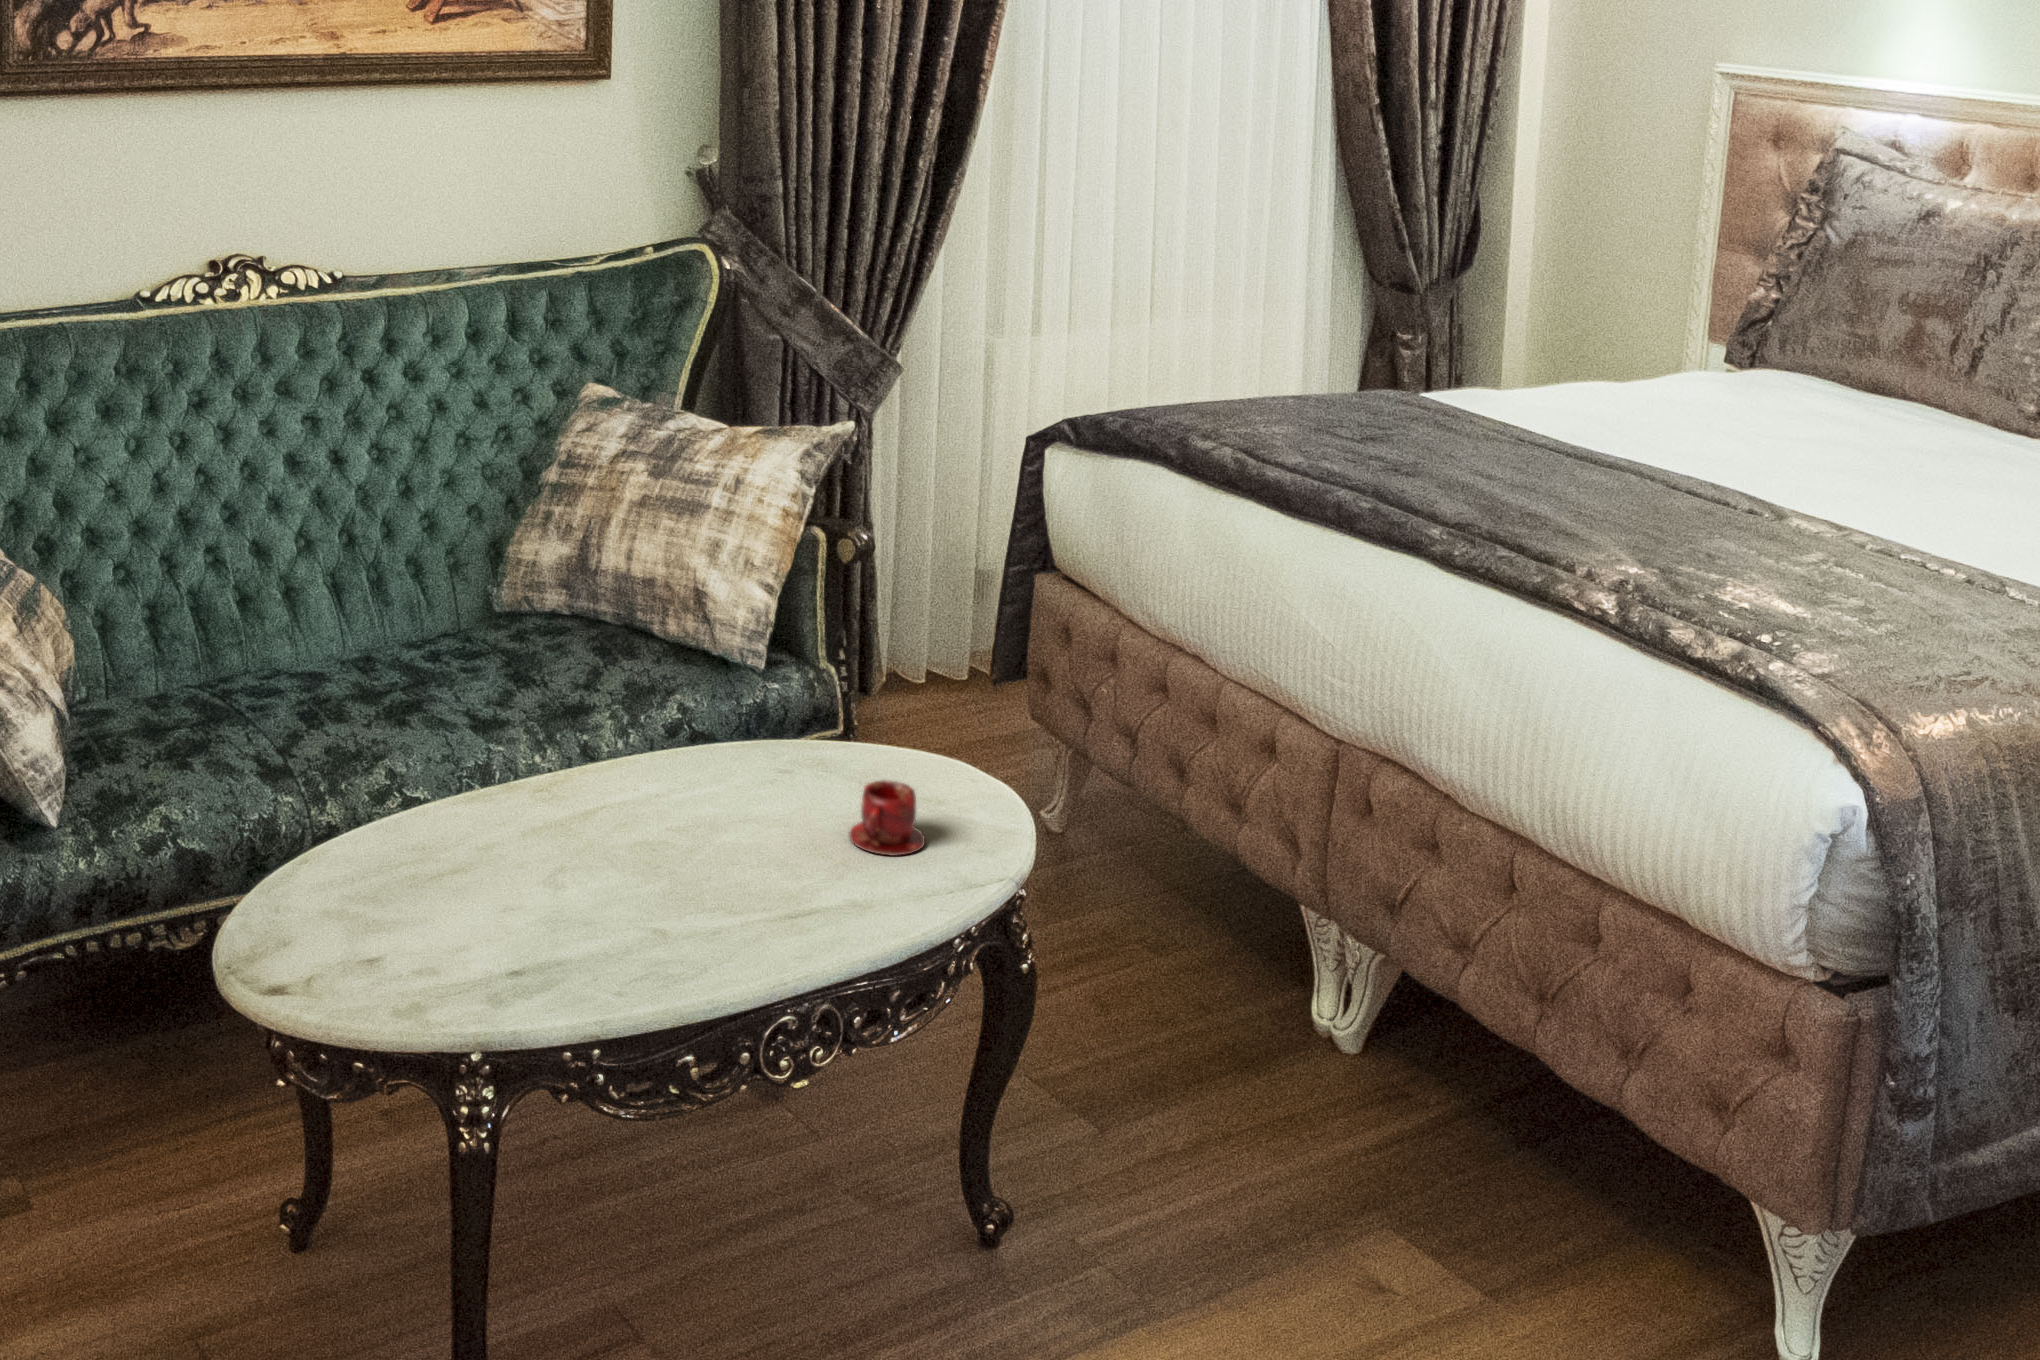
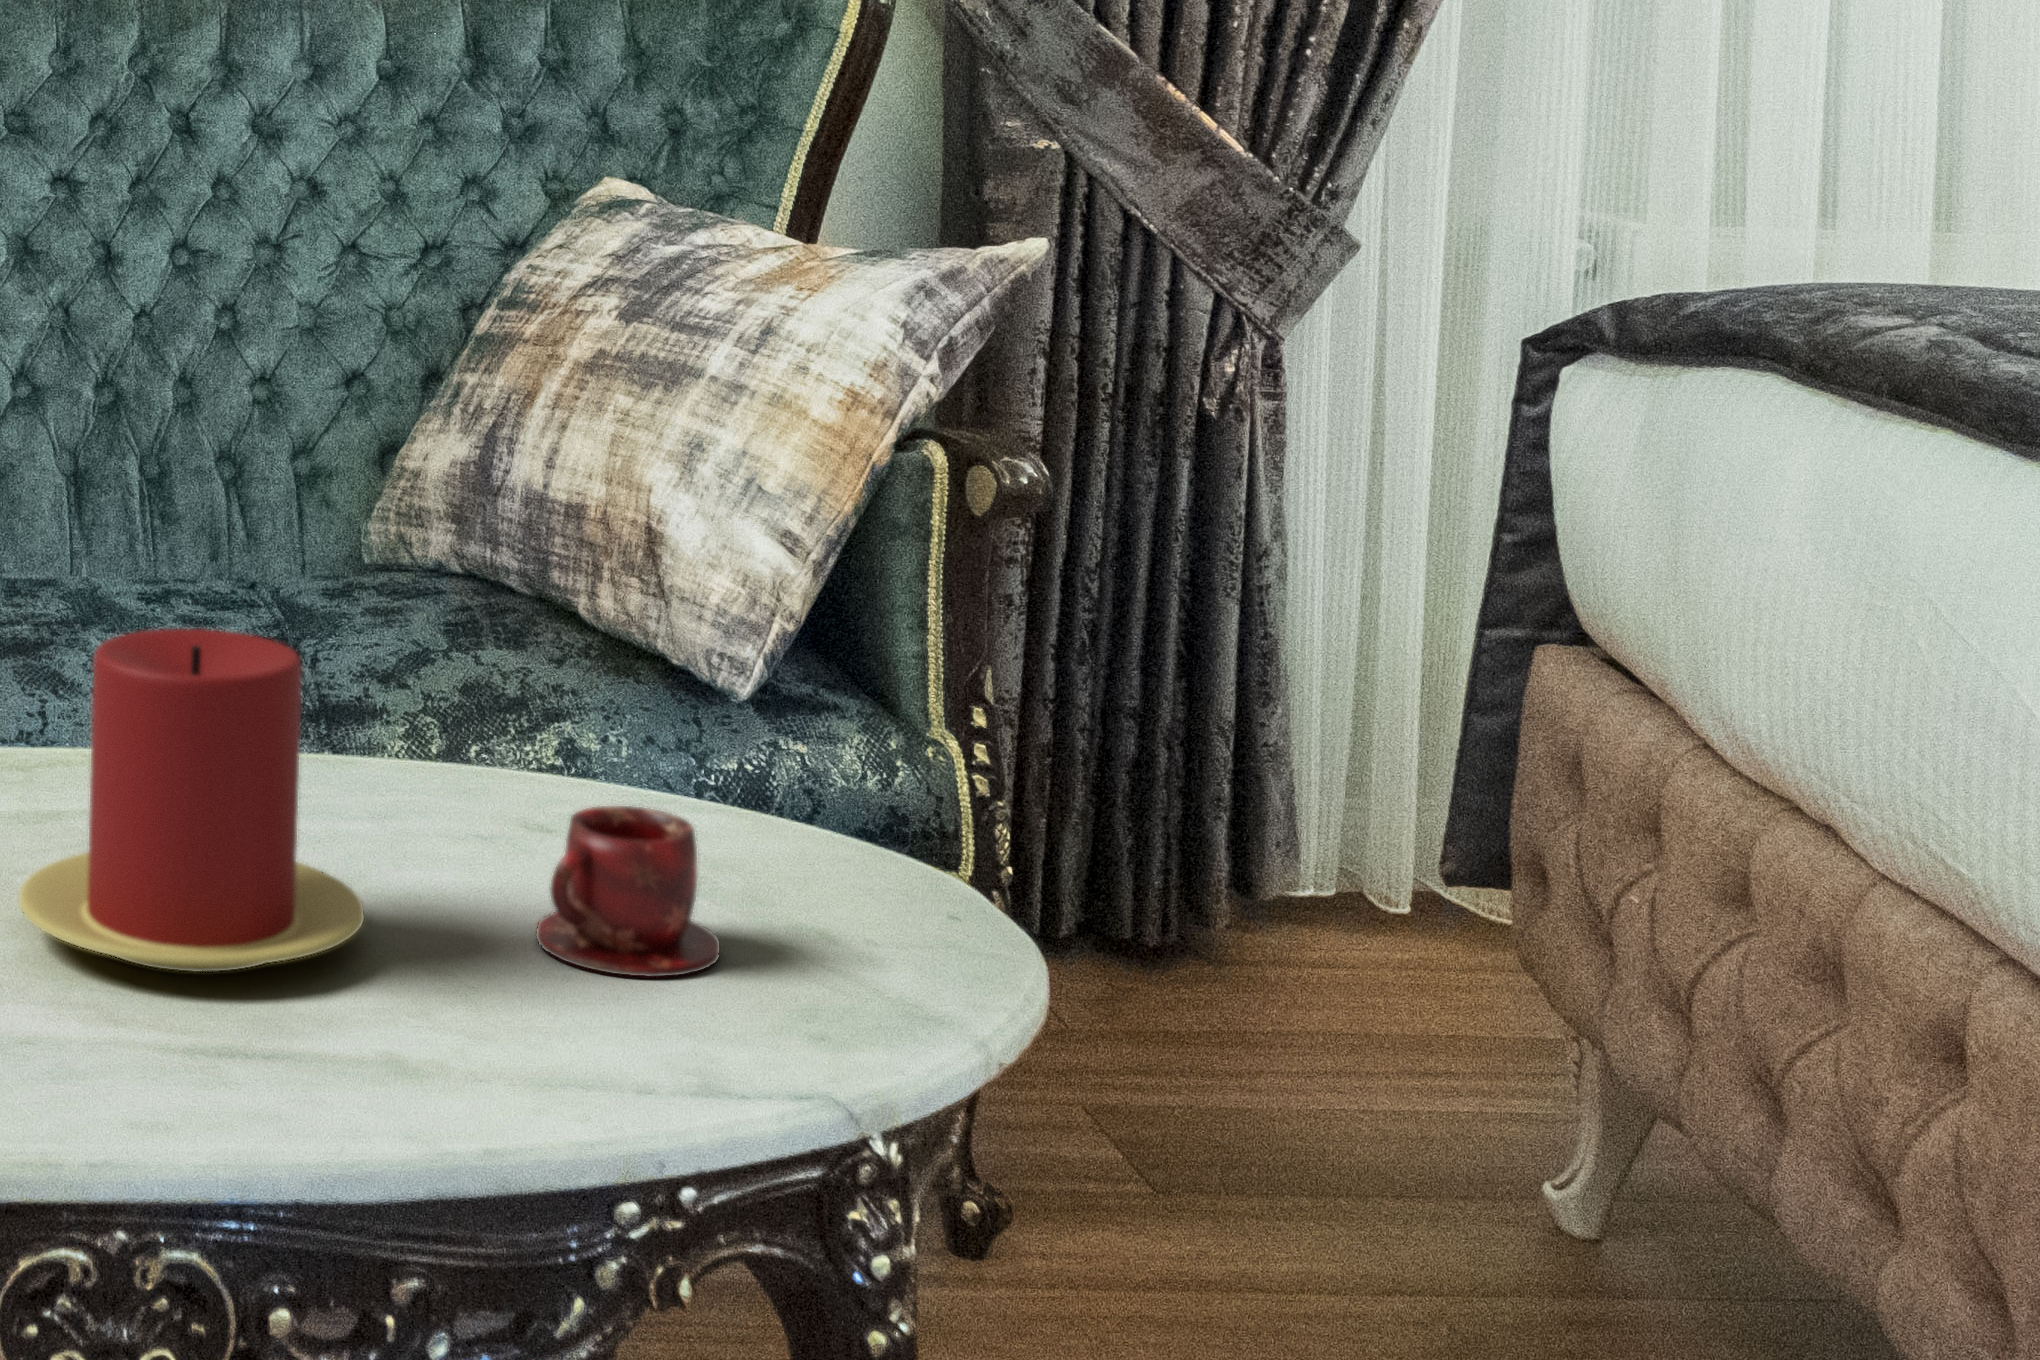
candle: none [655,739,806,896] -> present [19,629,364,972]

